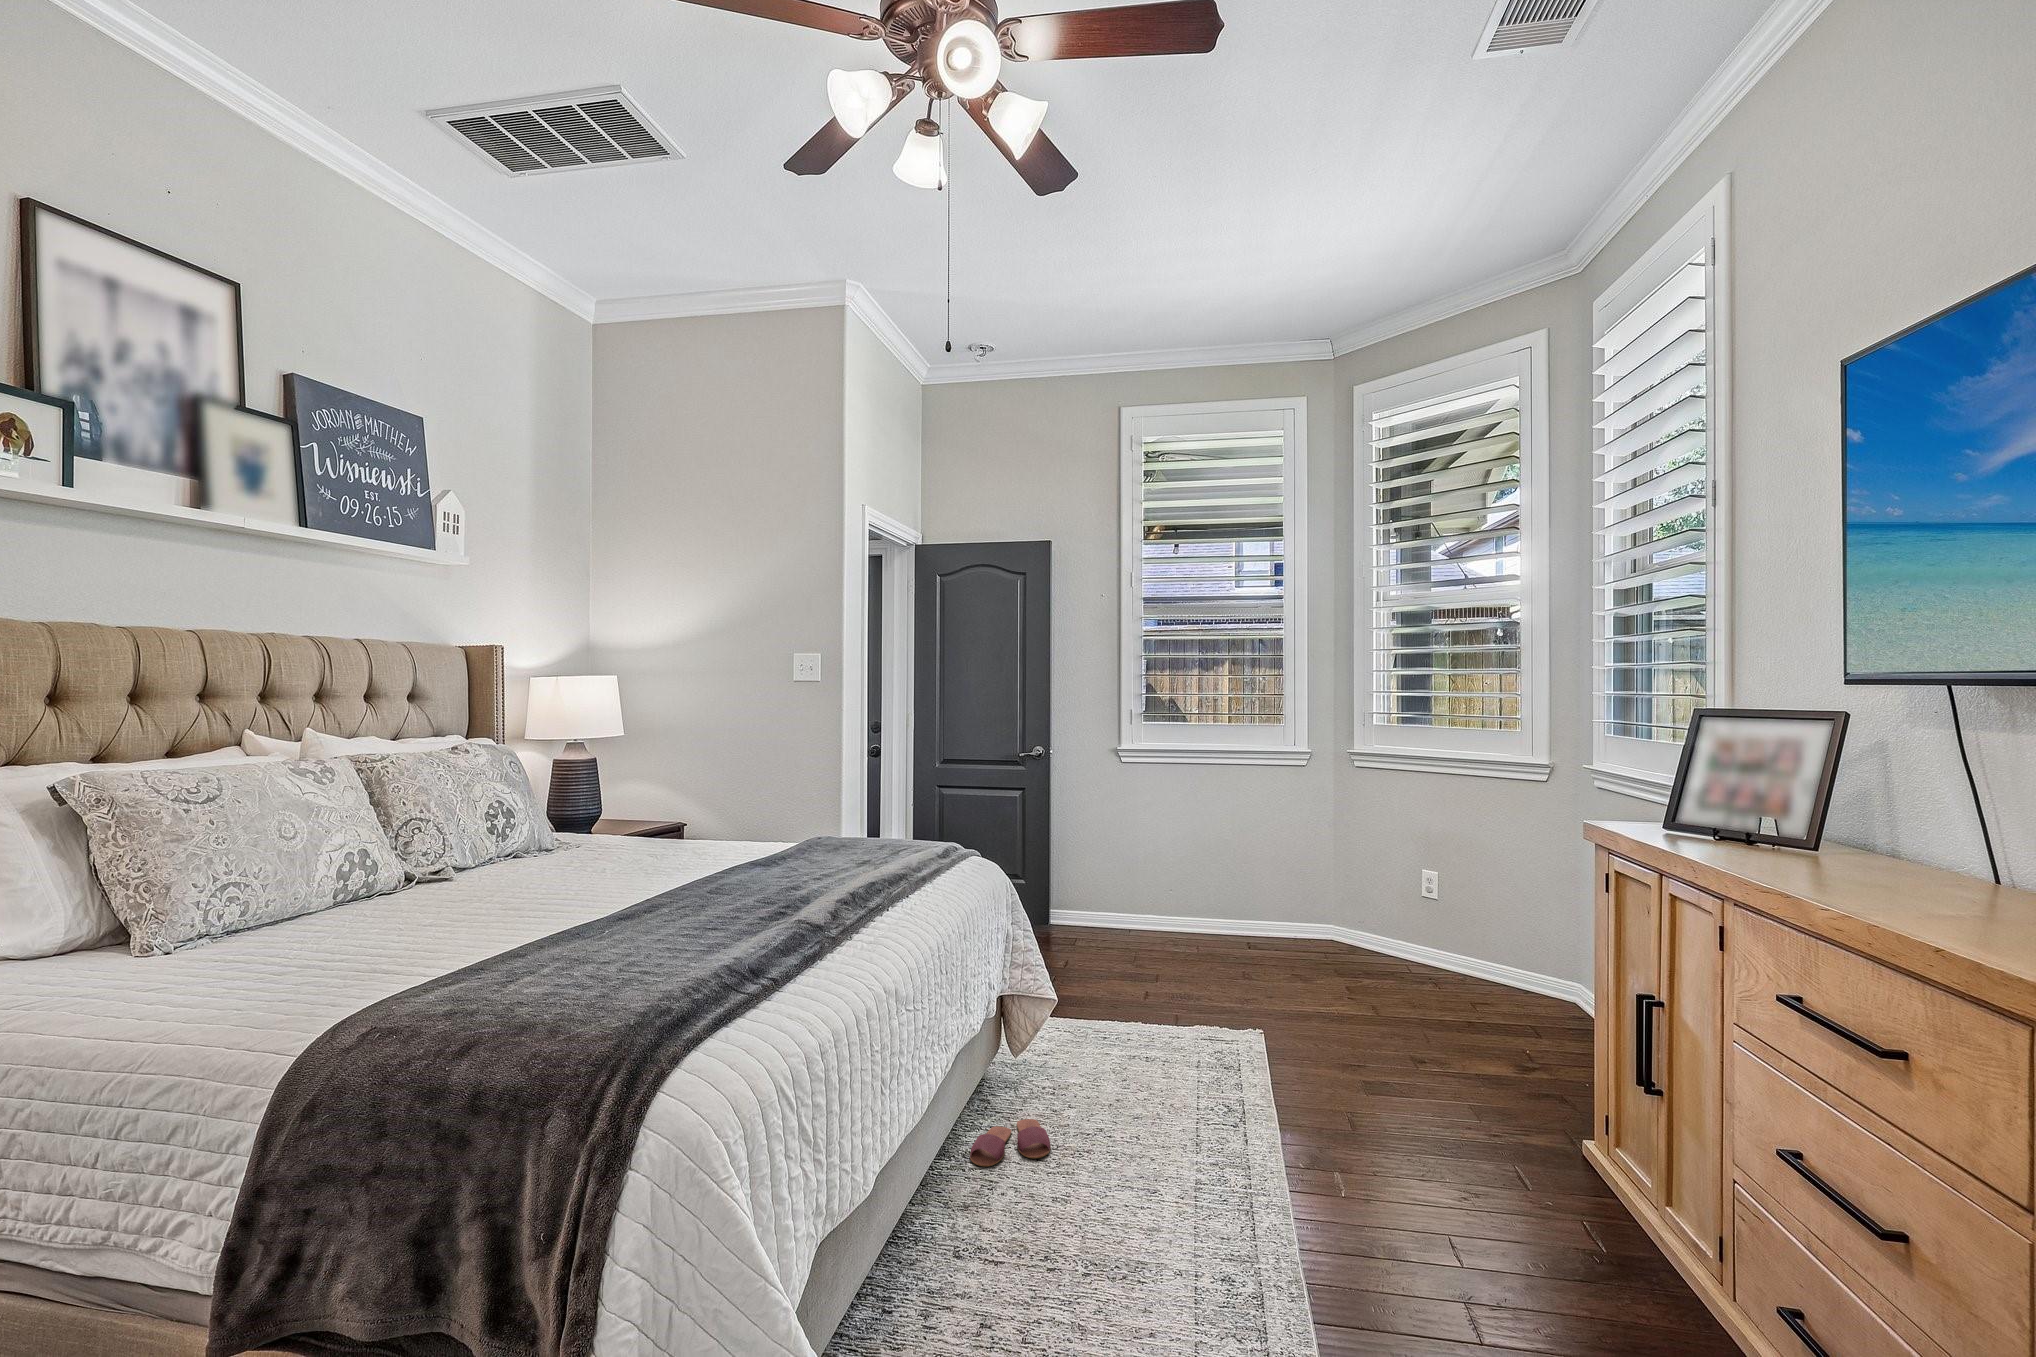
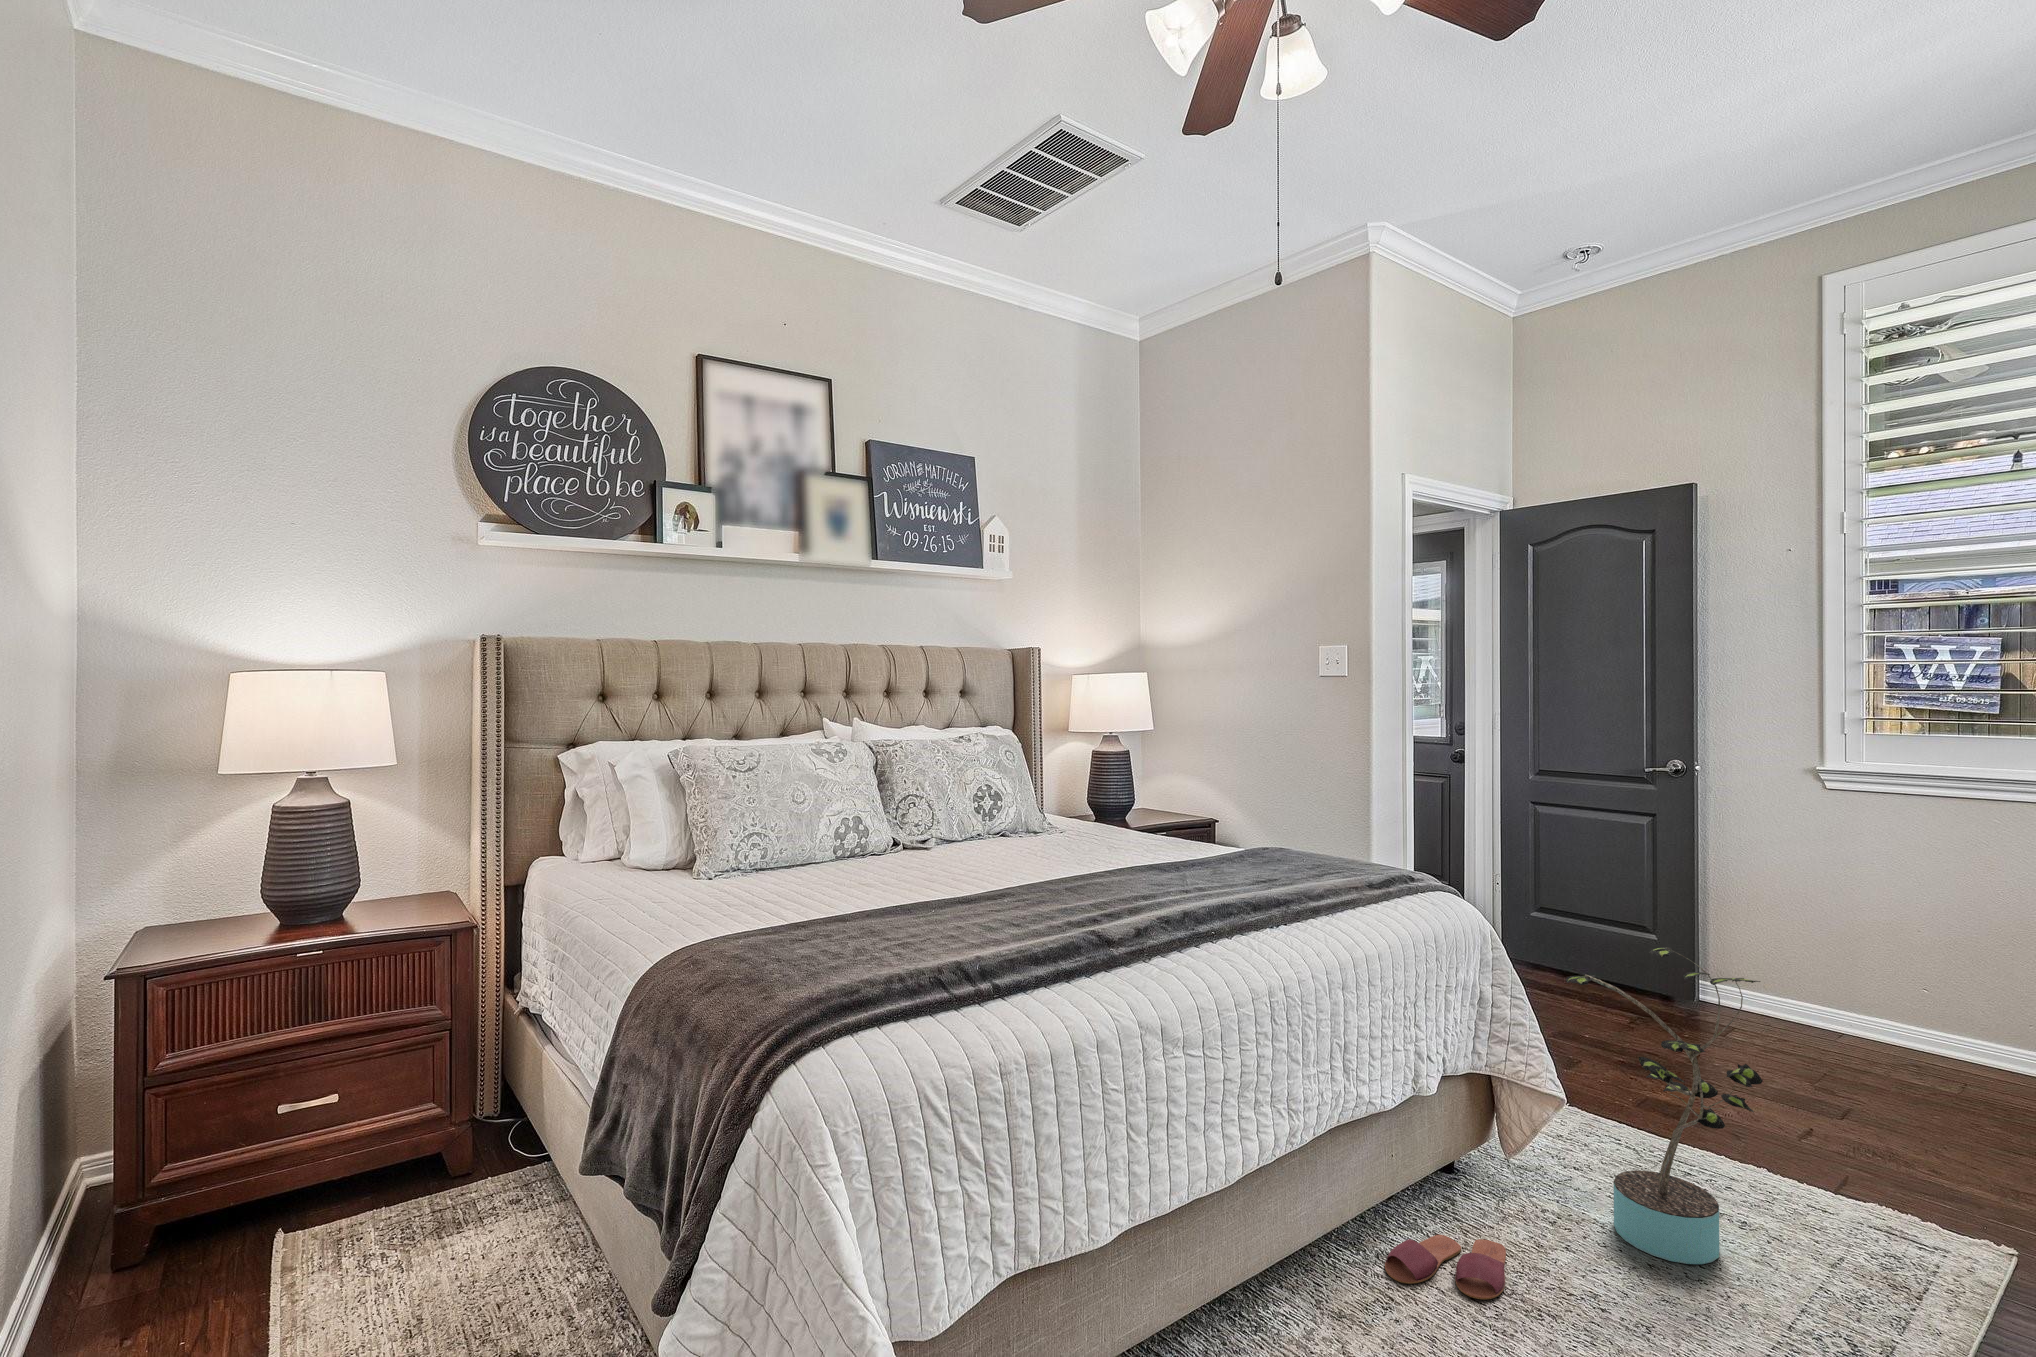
potted plant: none [1057,877,1178,1096] -> present [1566,947,1763,1264]

